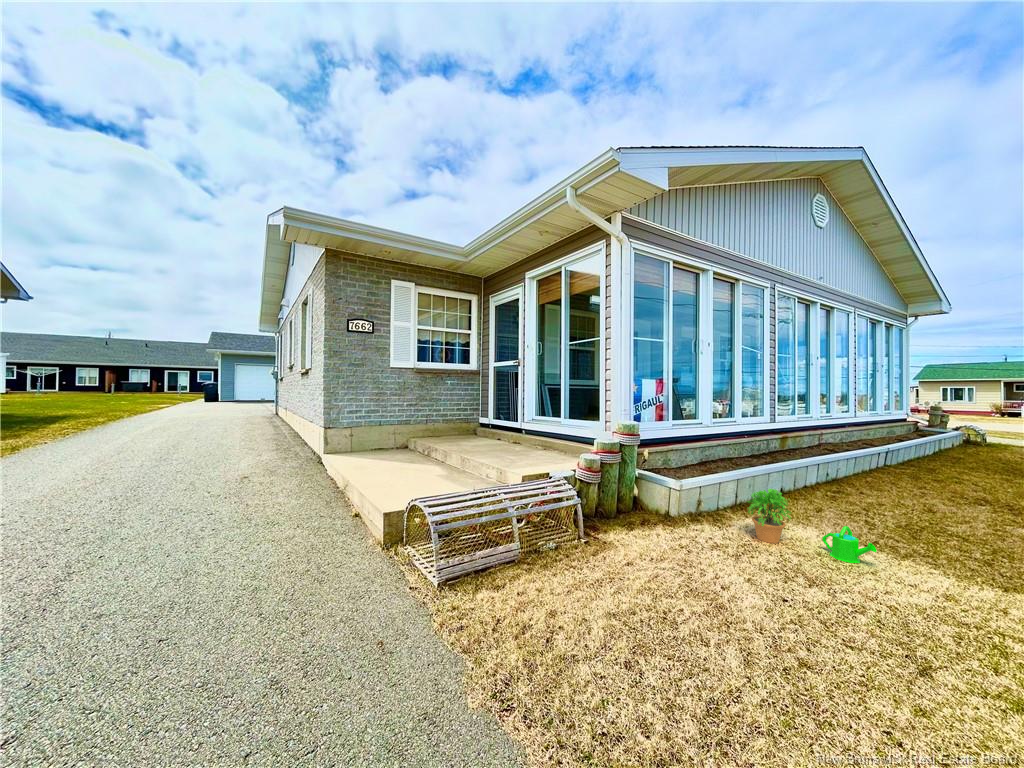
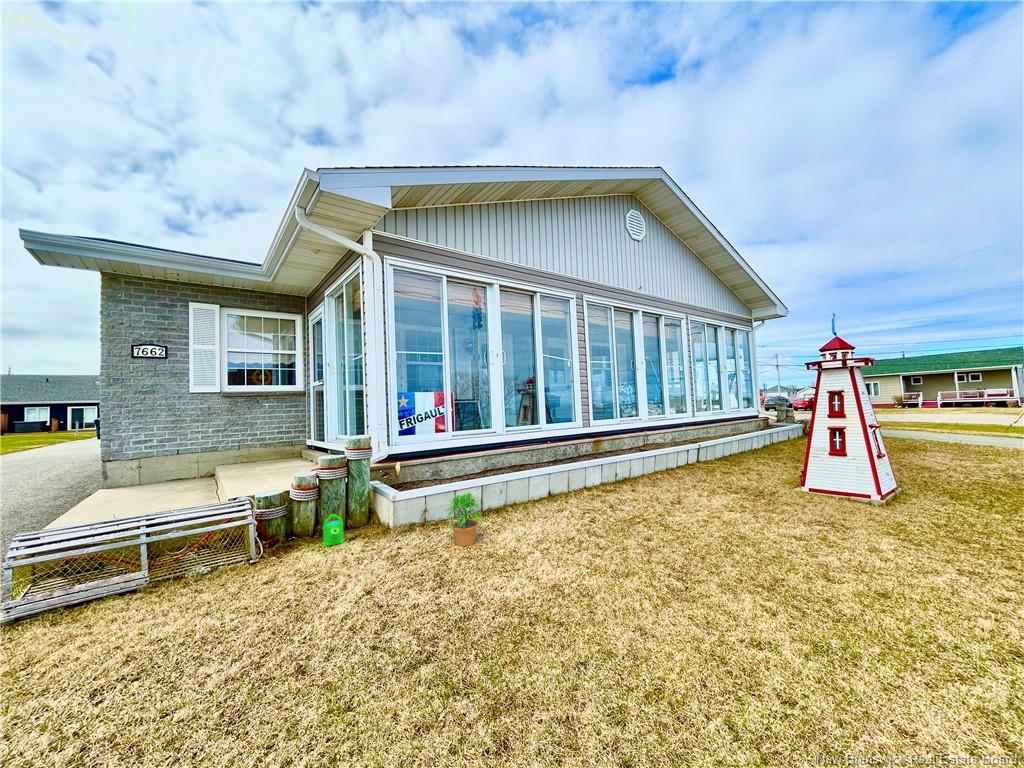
watering can: present [822,526,877,563] -> present [322,514,345,545]

